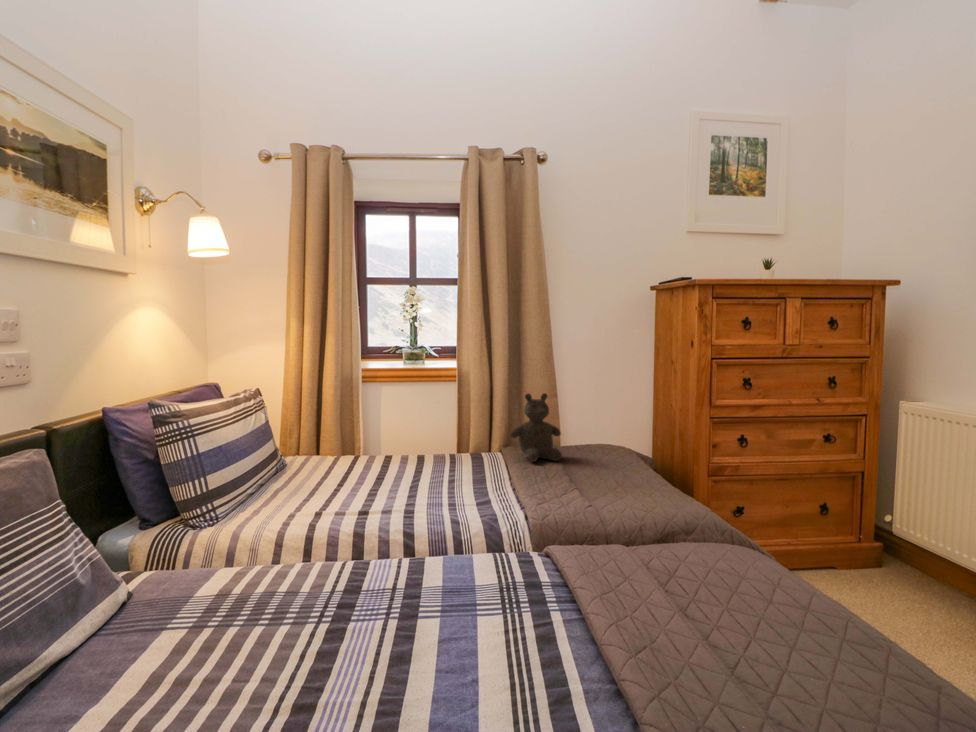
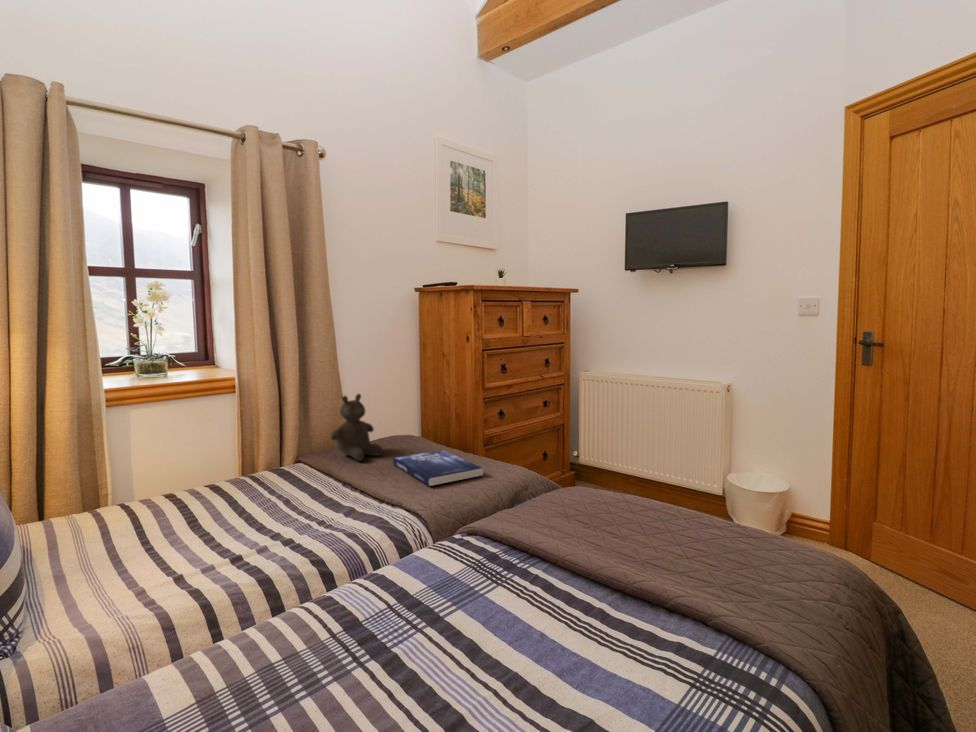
book: none [561,463,641,494] -> present [393,450,483,486]

